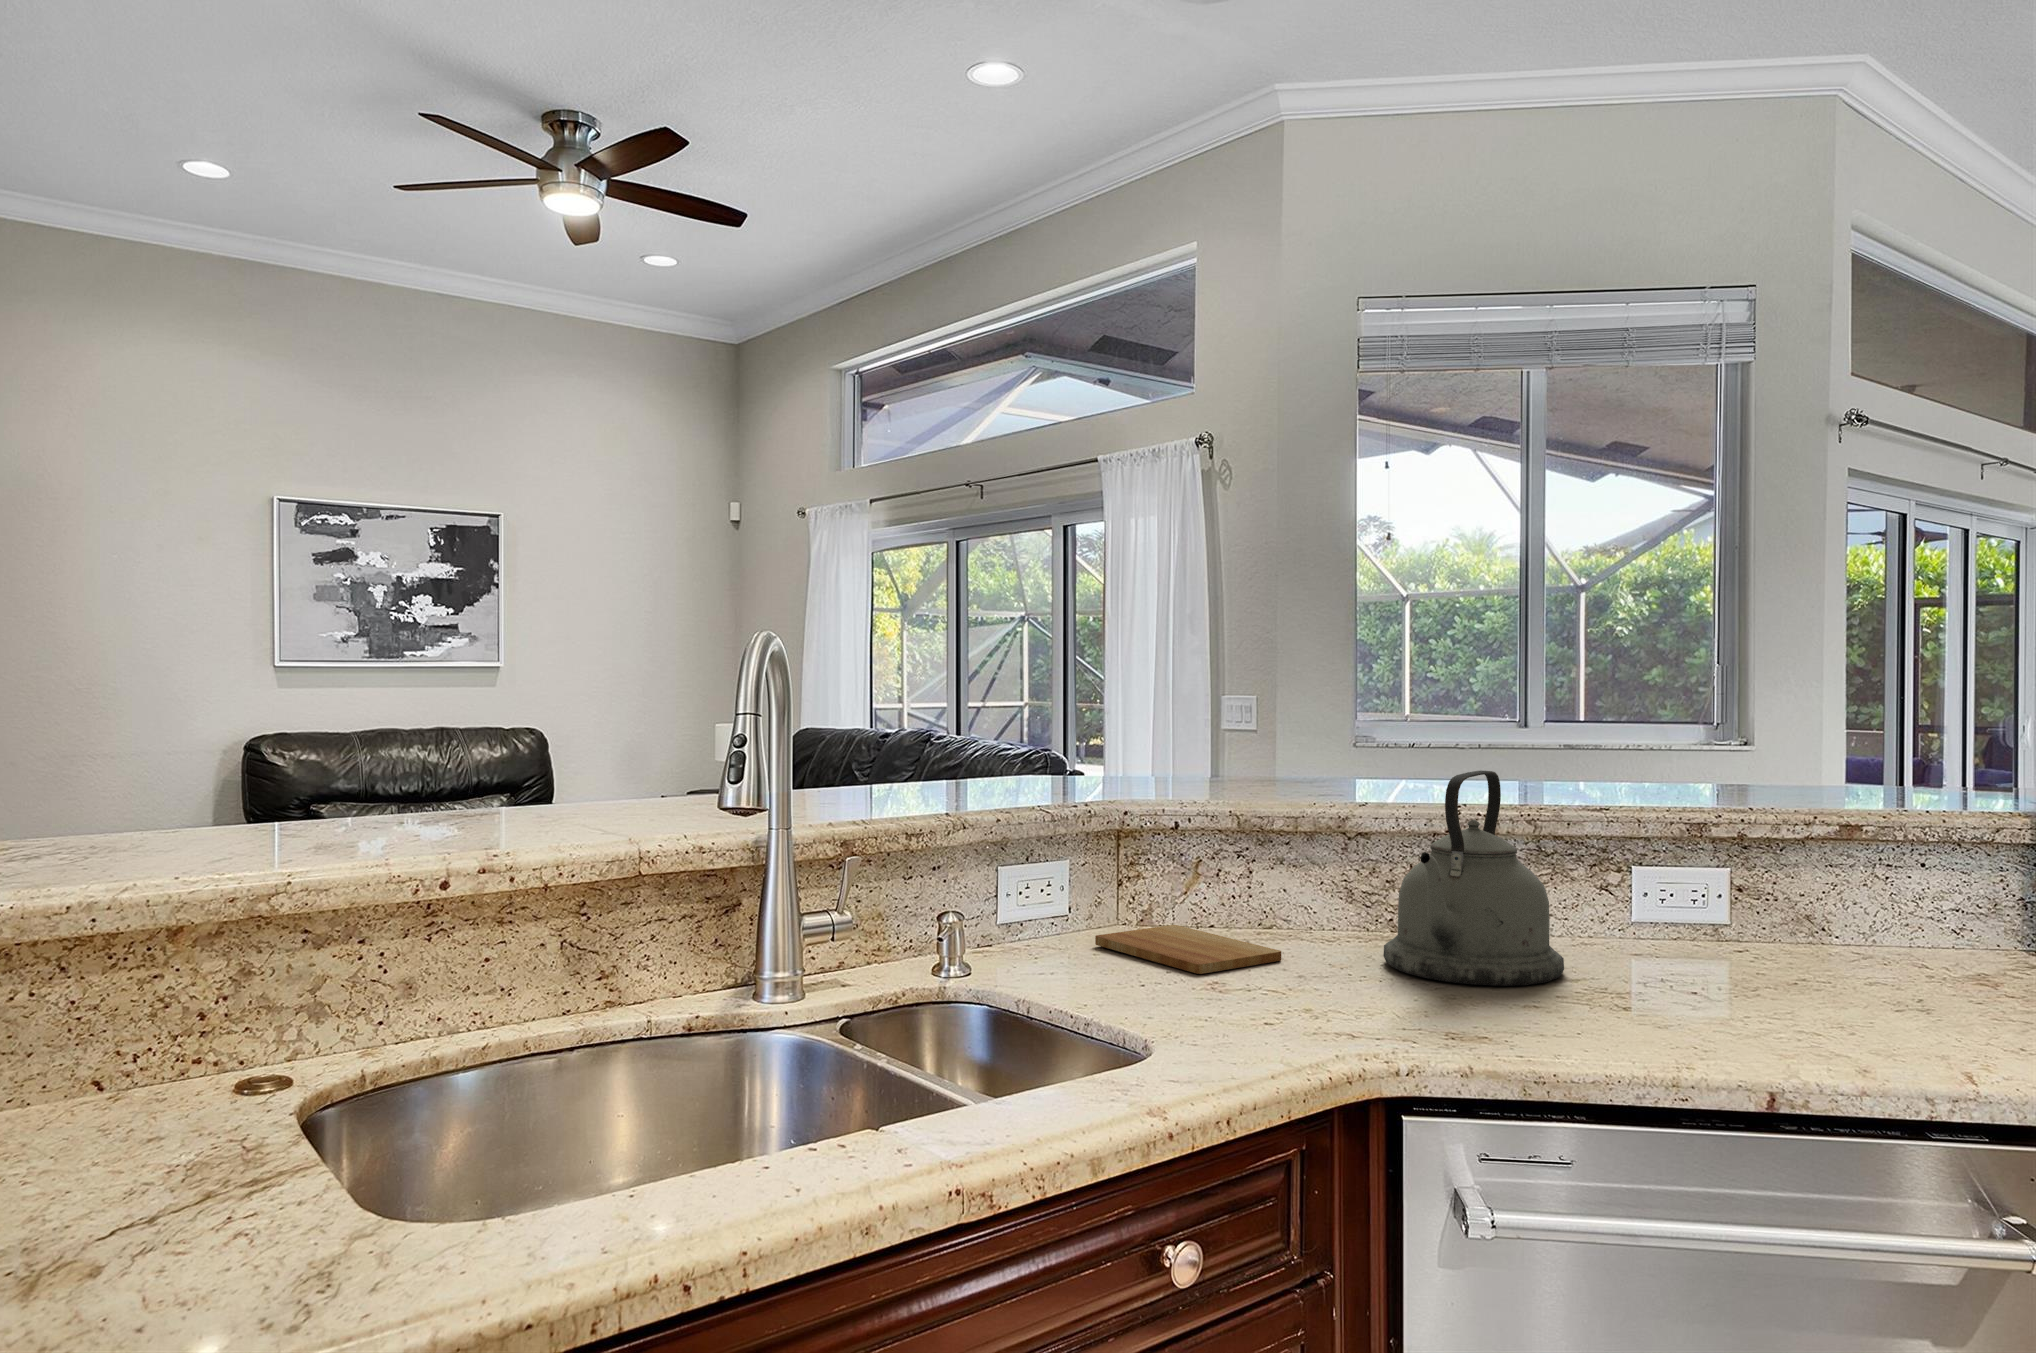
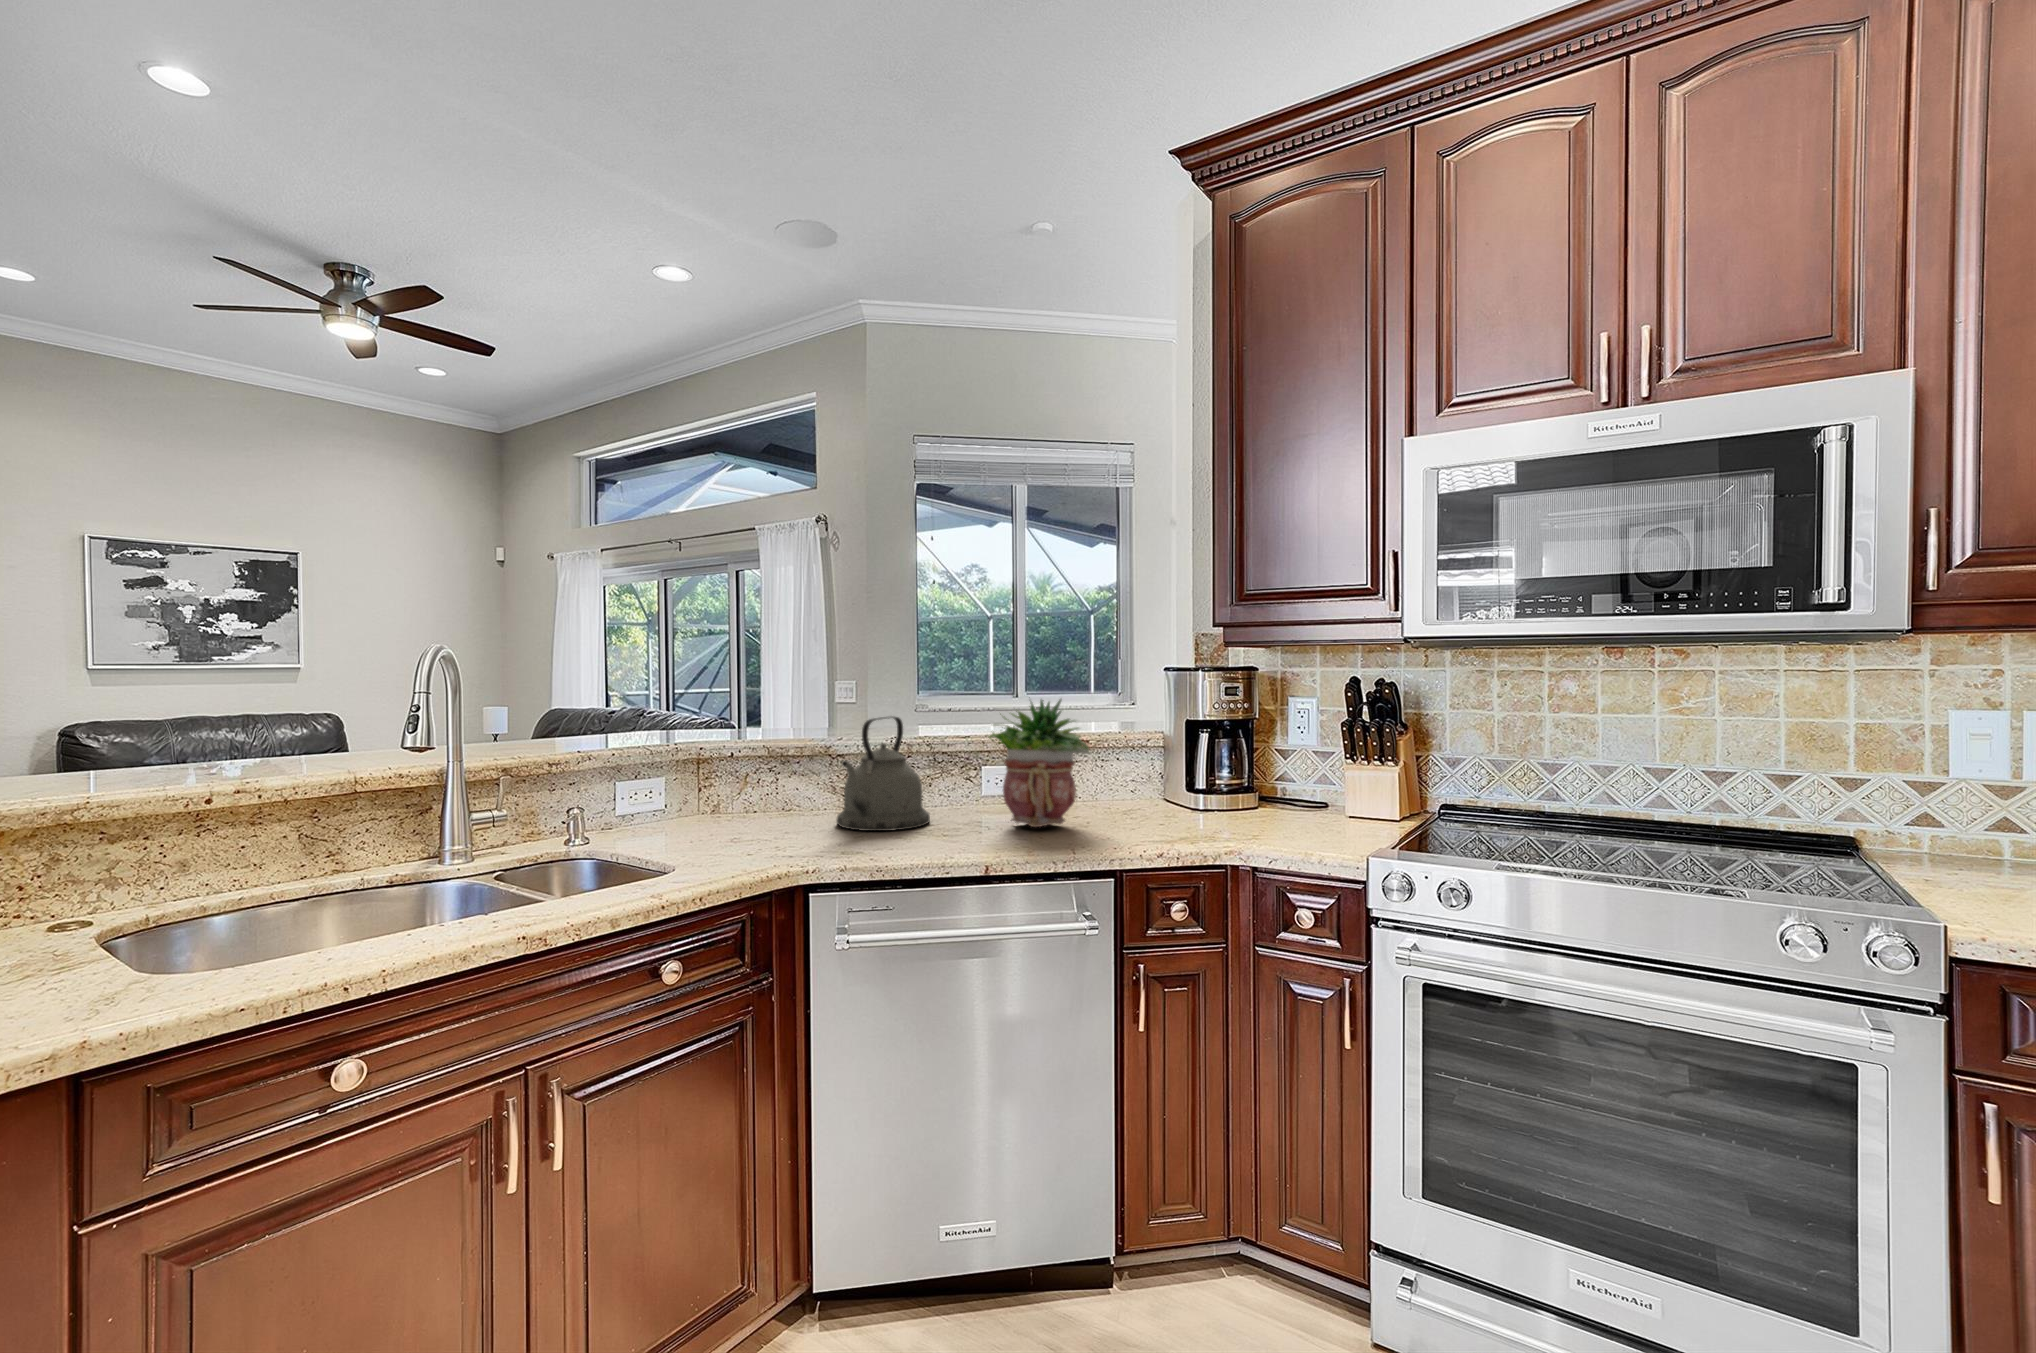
potted plant: none [1691,740,1938,1002] -> present [989,699,1090,827]
cutting board: present [1095,925,1281,974] -> none [674,812,780,835]

